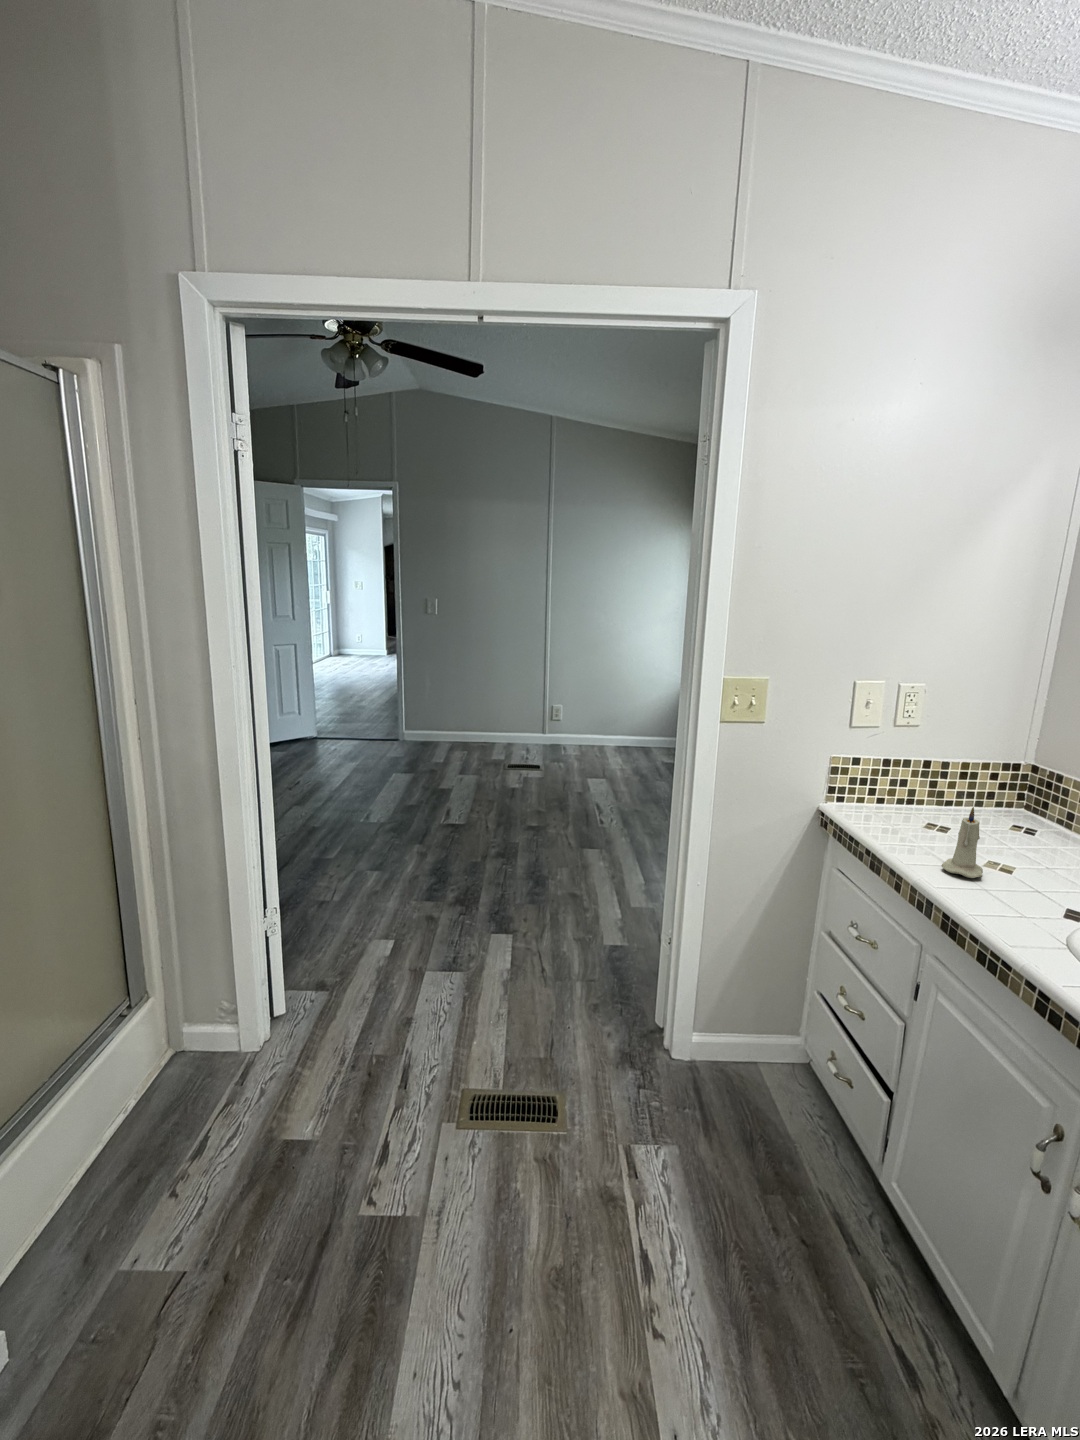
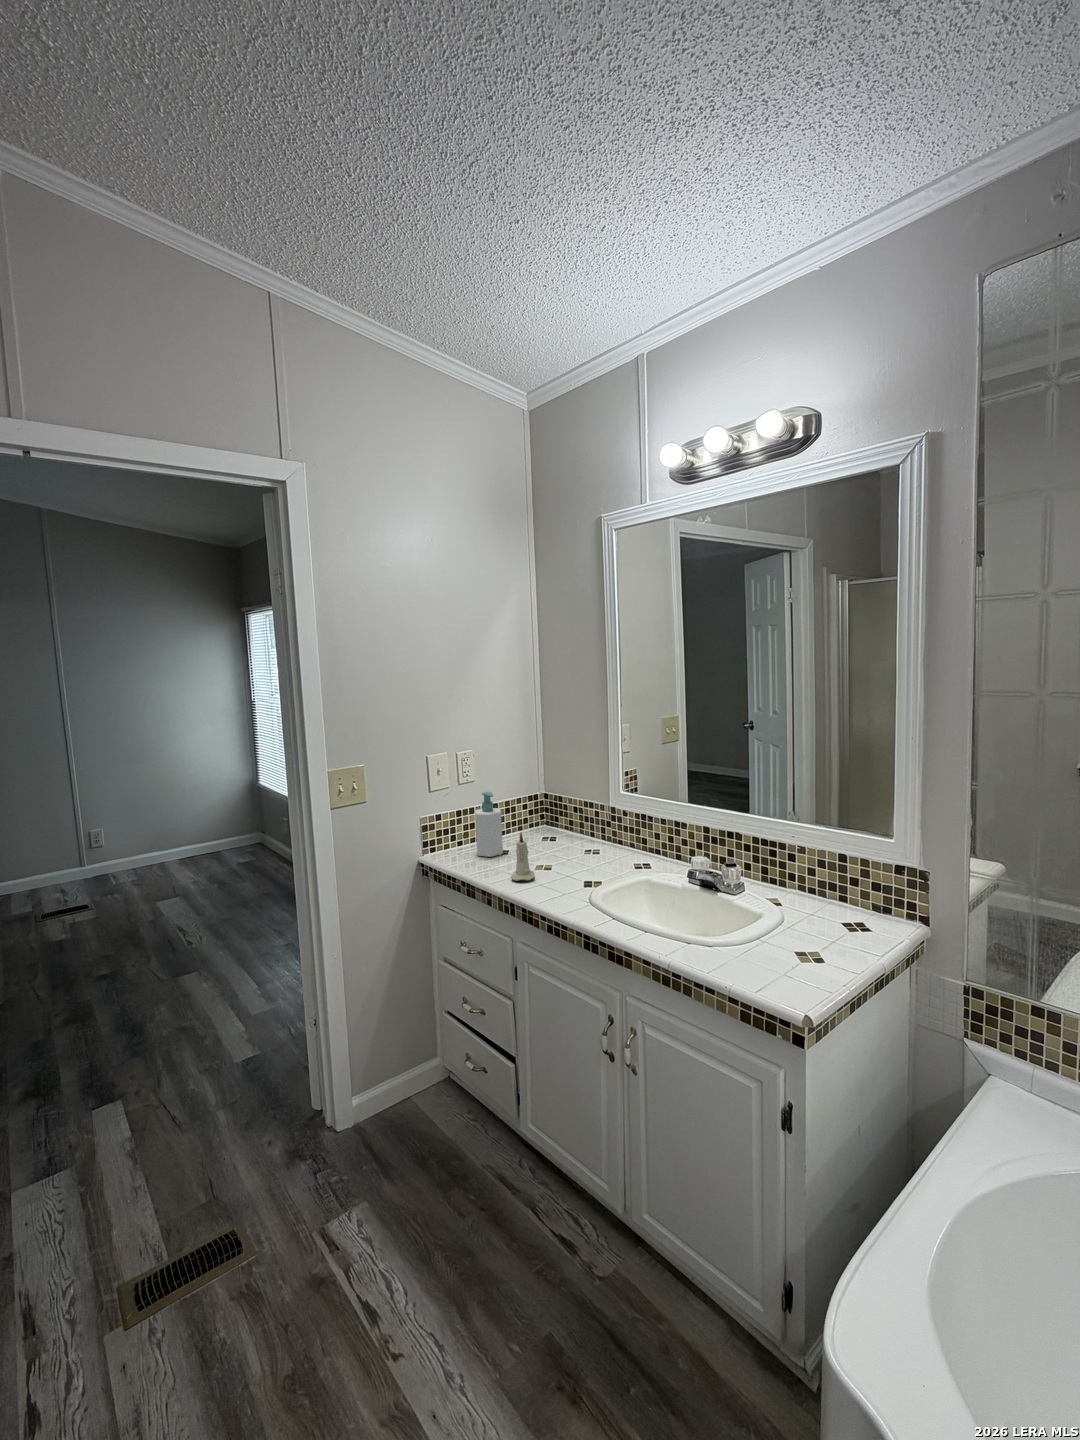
soap bottle: none [900,741,950,830] -> present [475,792,503,857]

